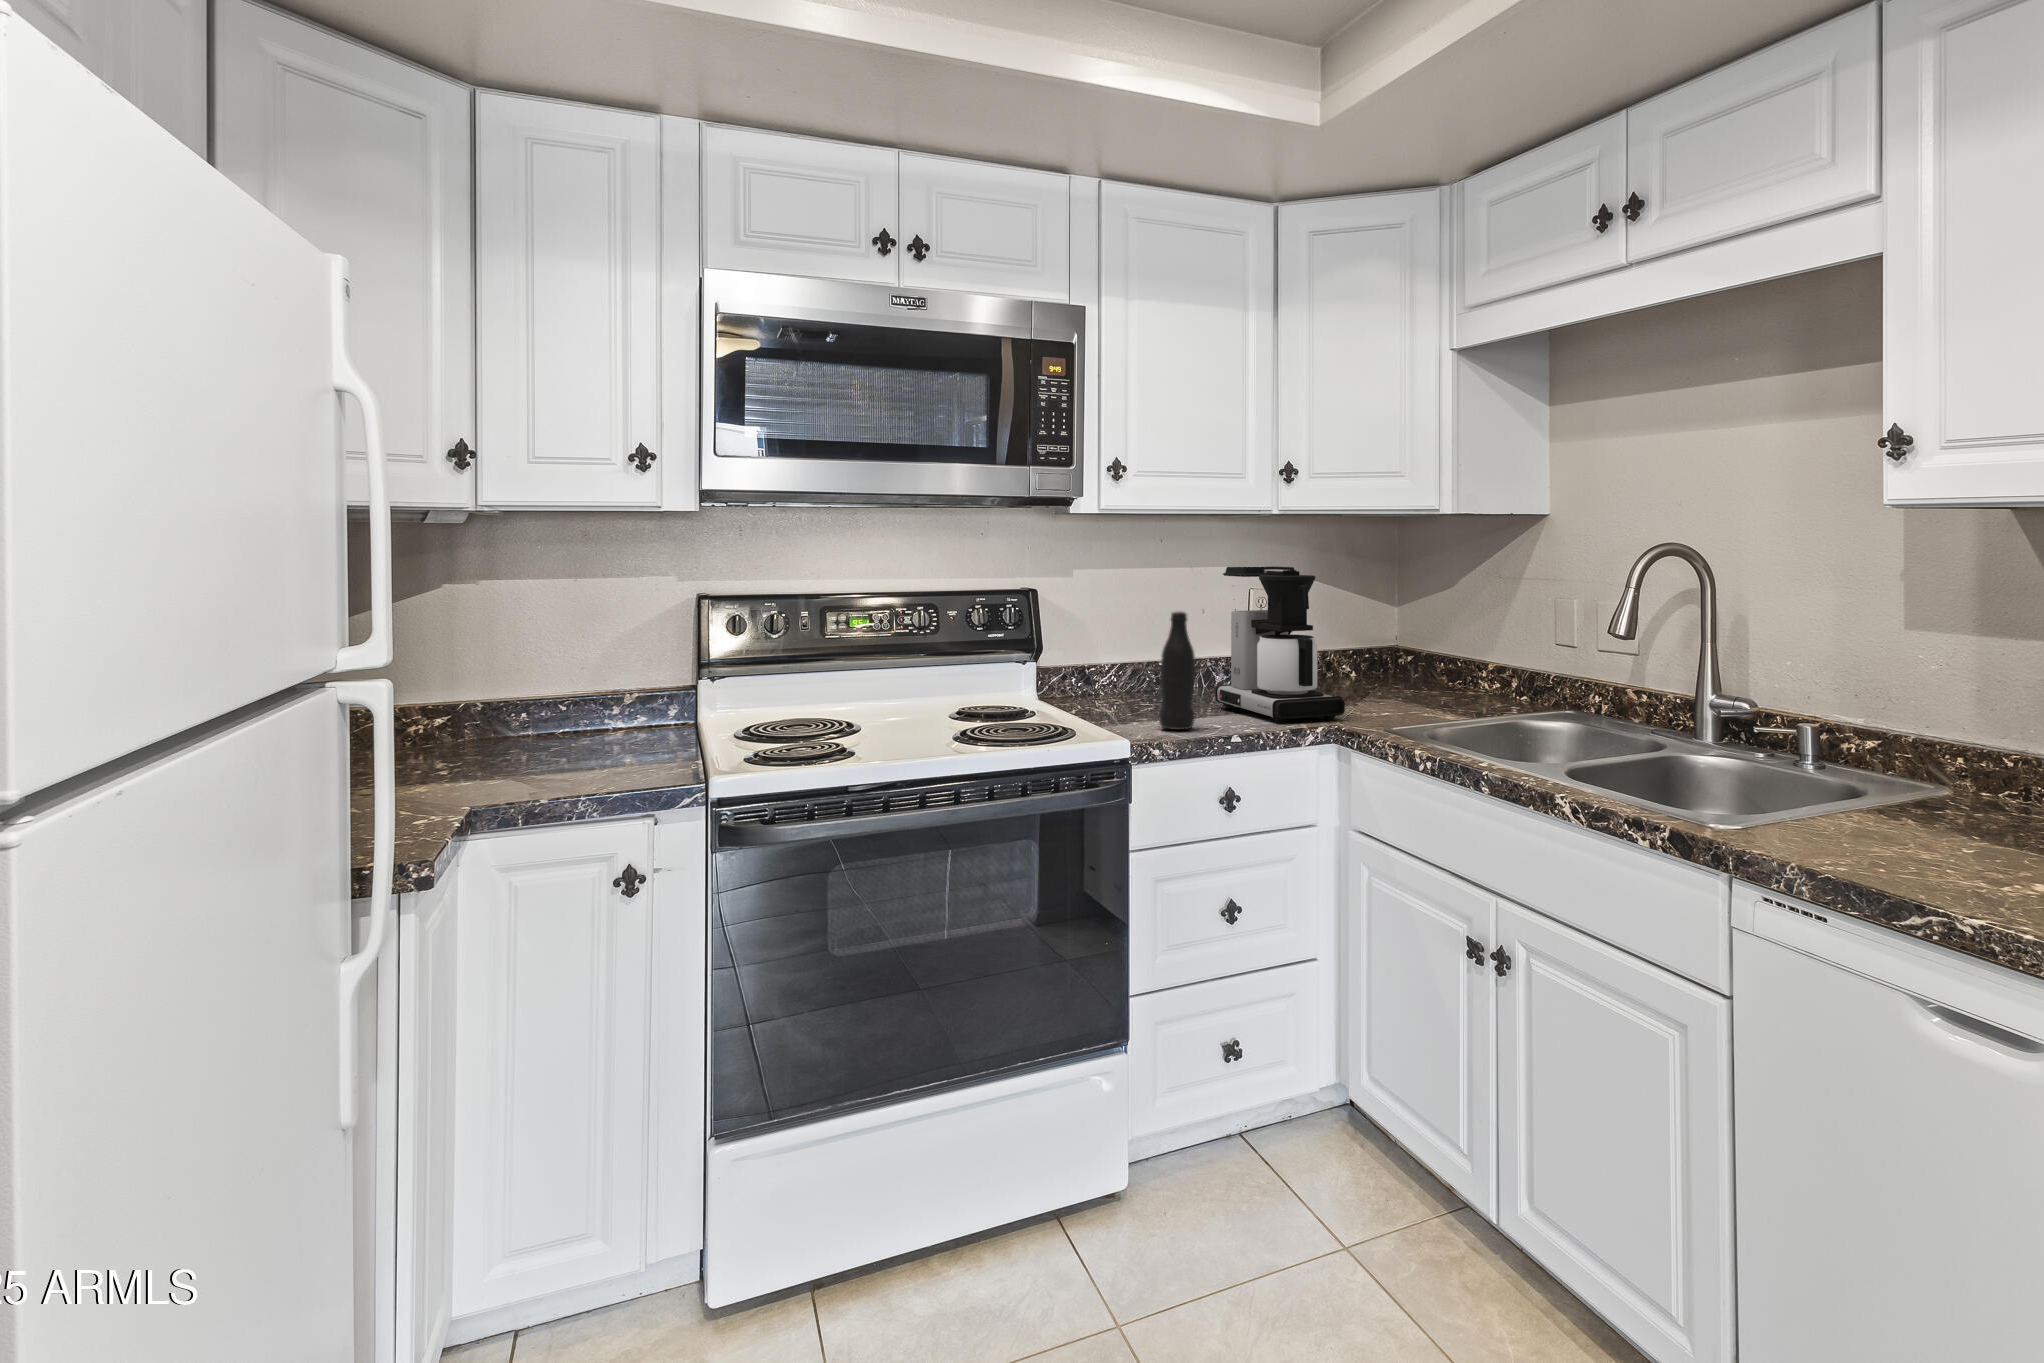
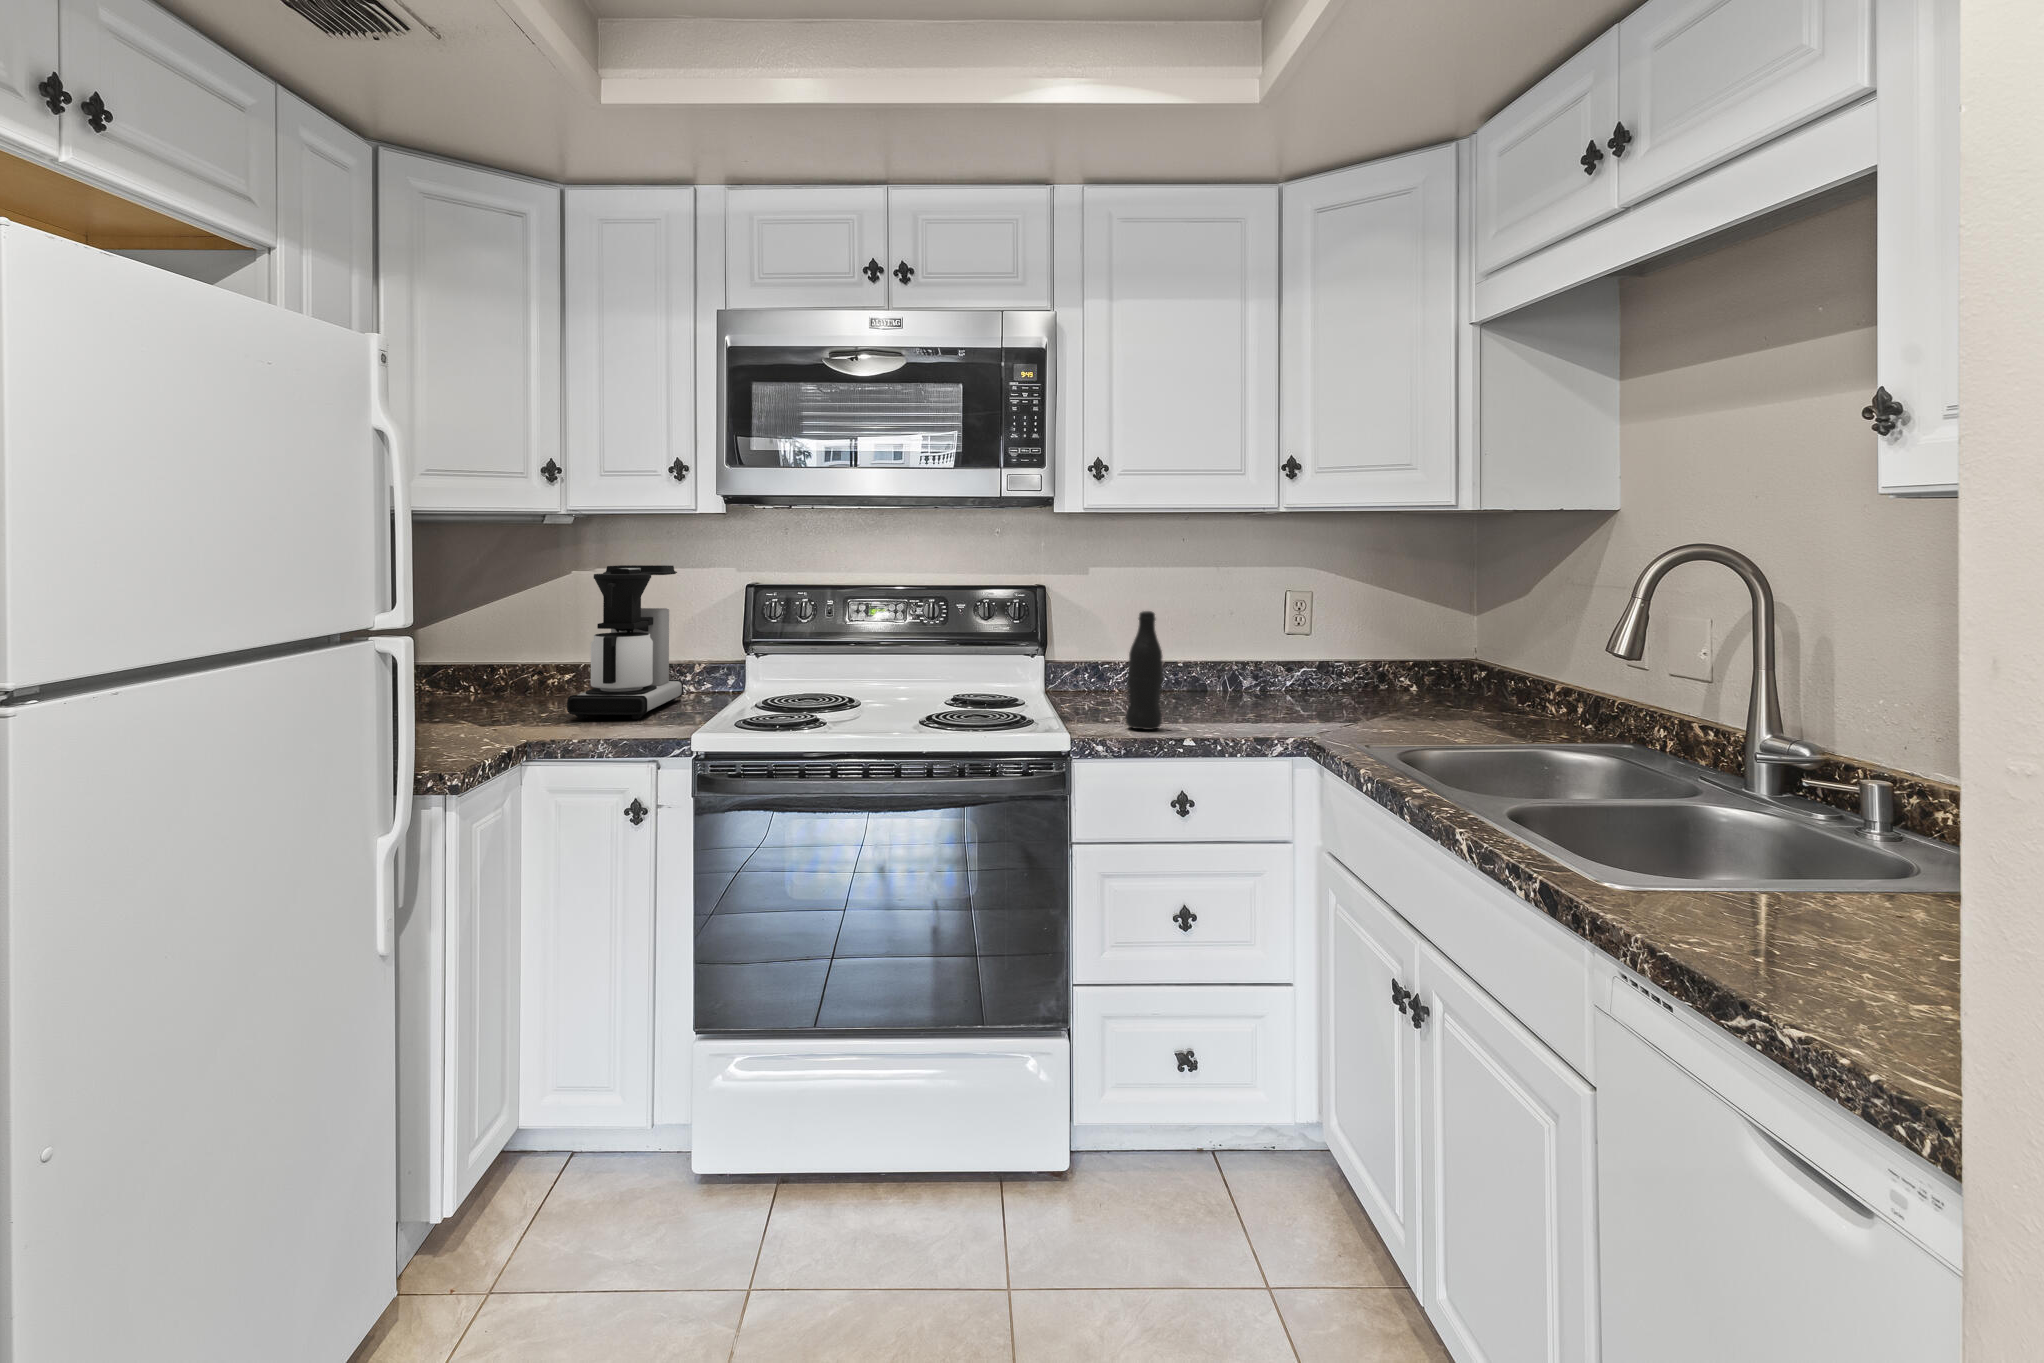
coffee maker: present [1215,566,1345,723] -> present [567,565,683,719]

